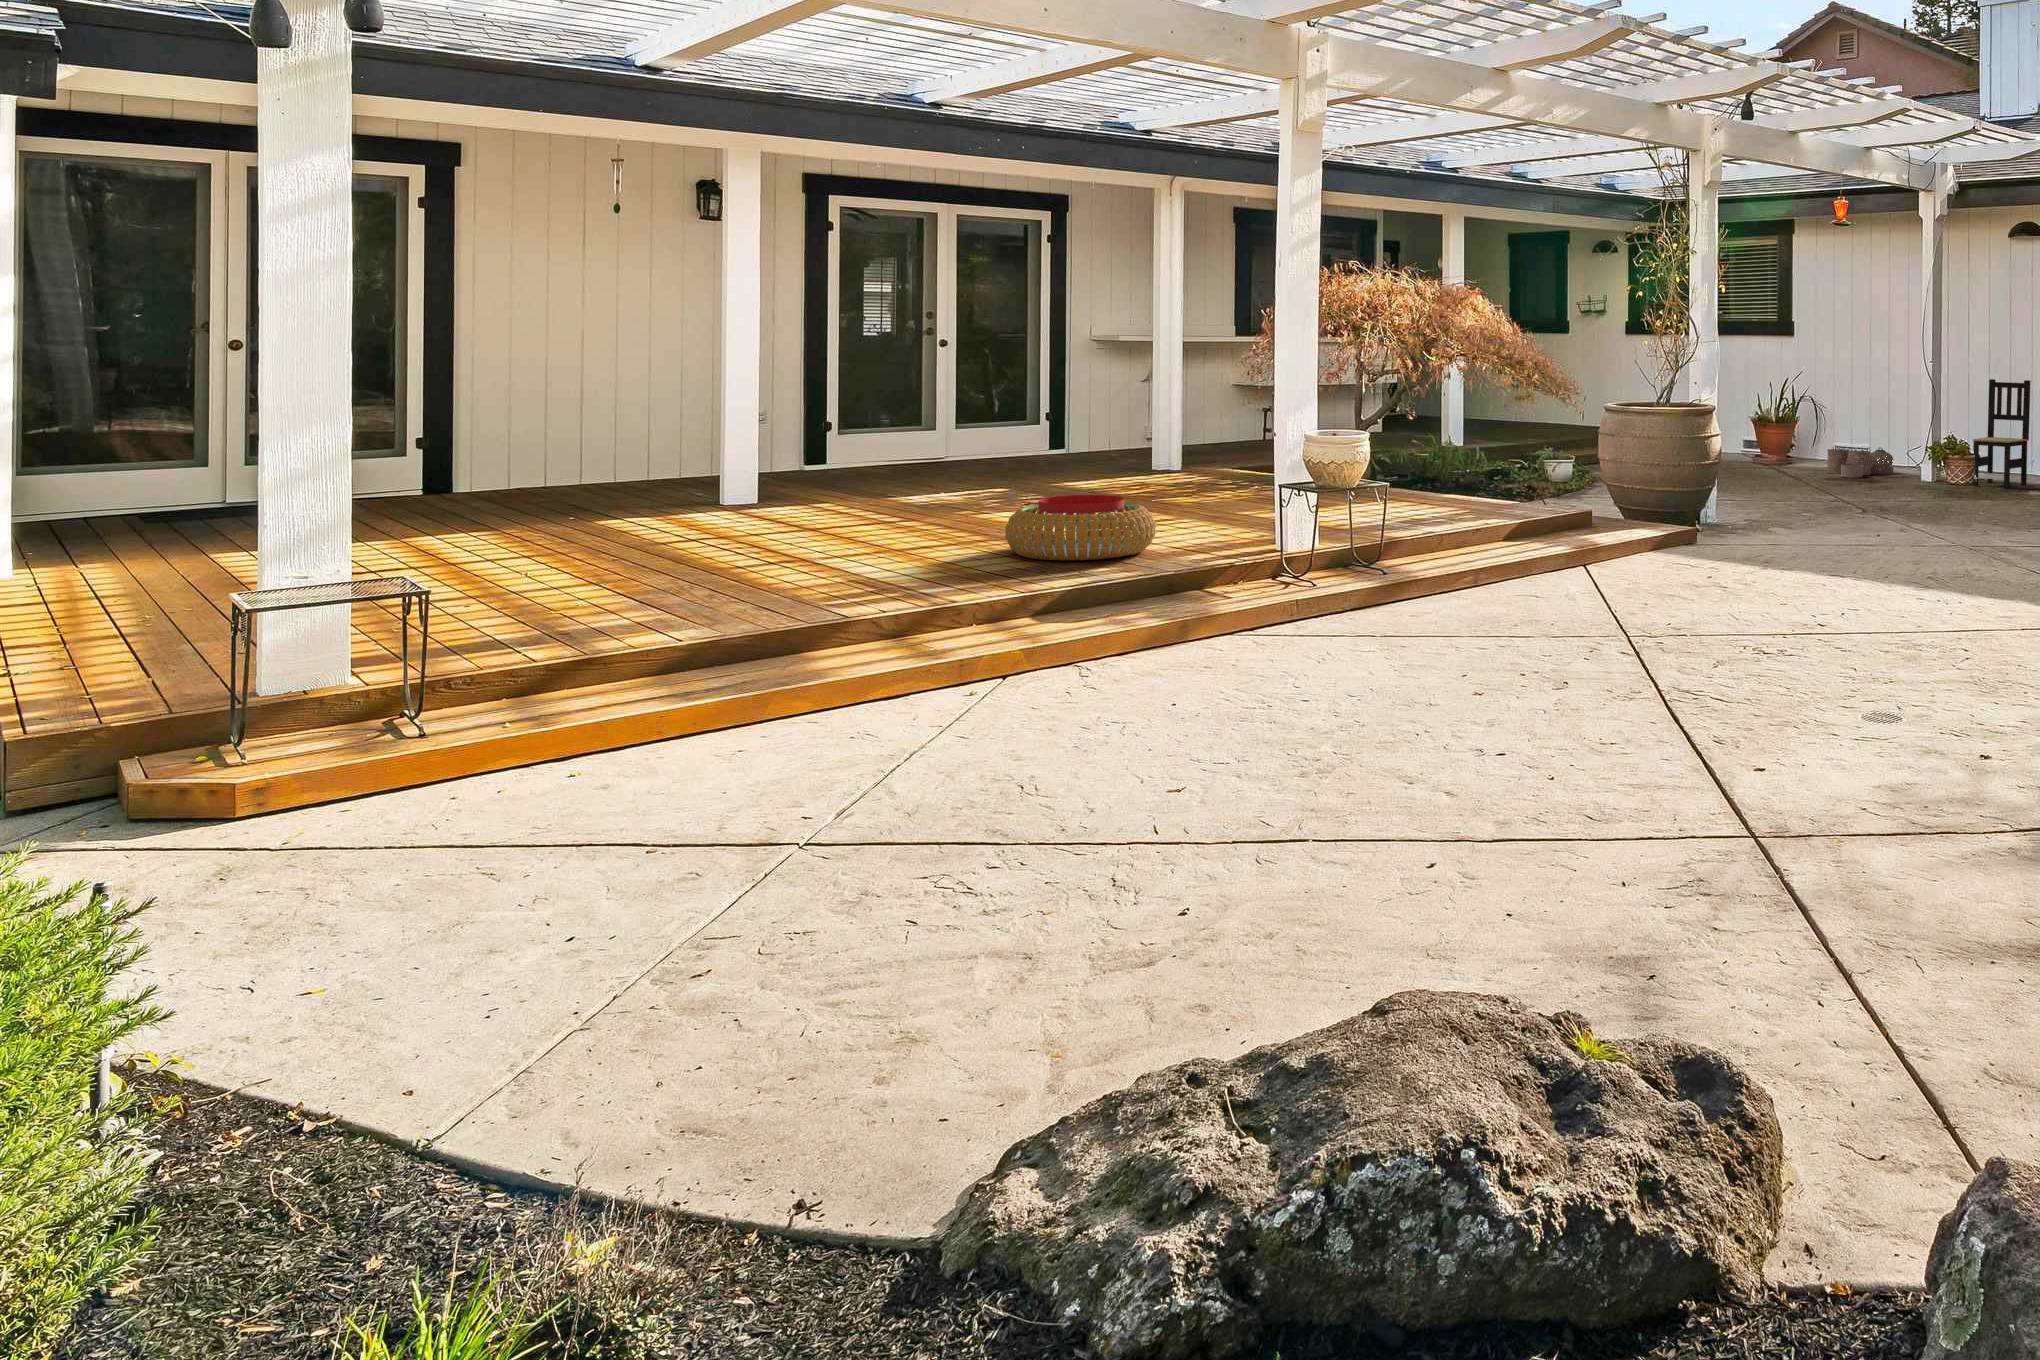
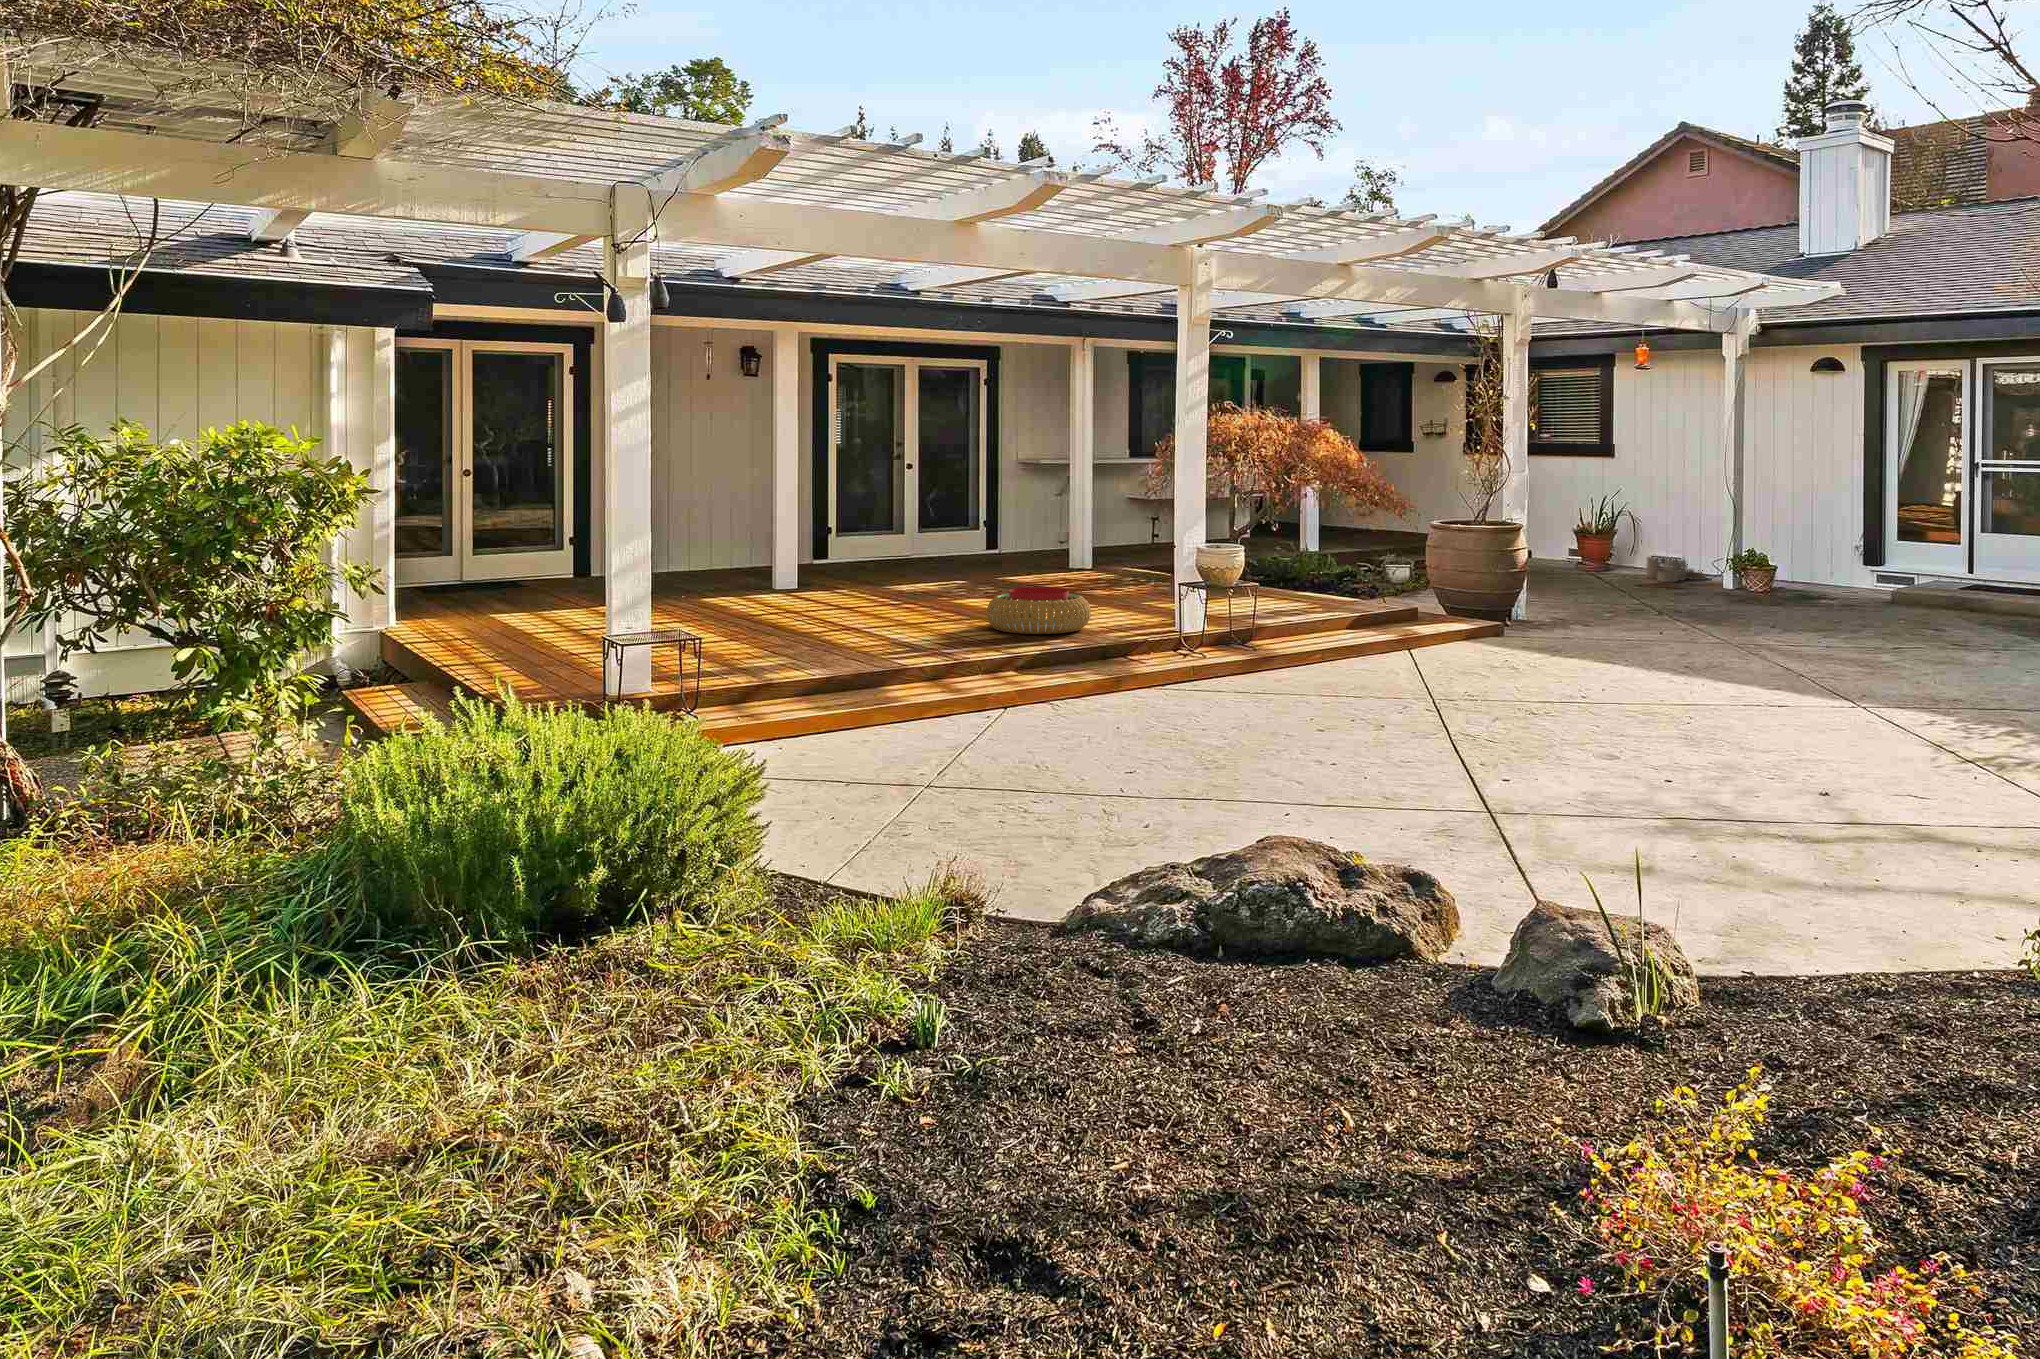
dining chair: present [1973,379,2031,488] -> none [1776,497,1830,594]

